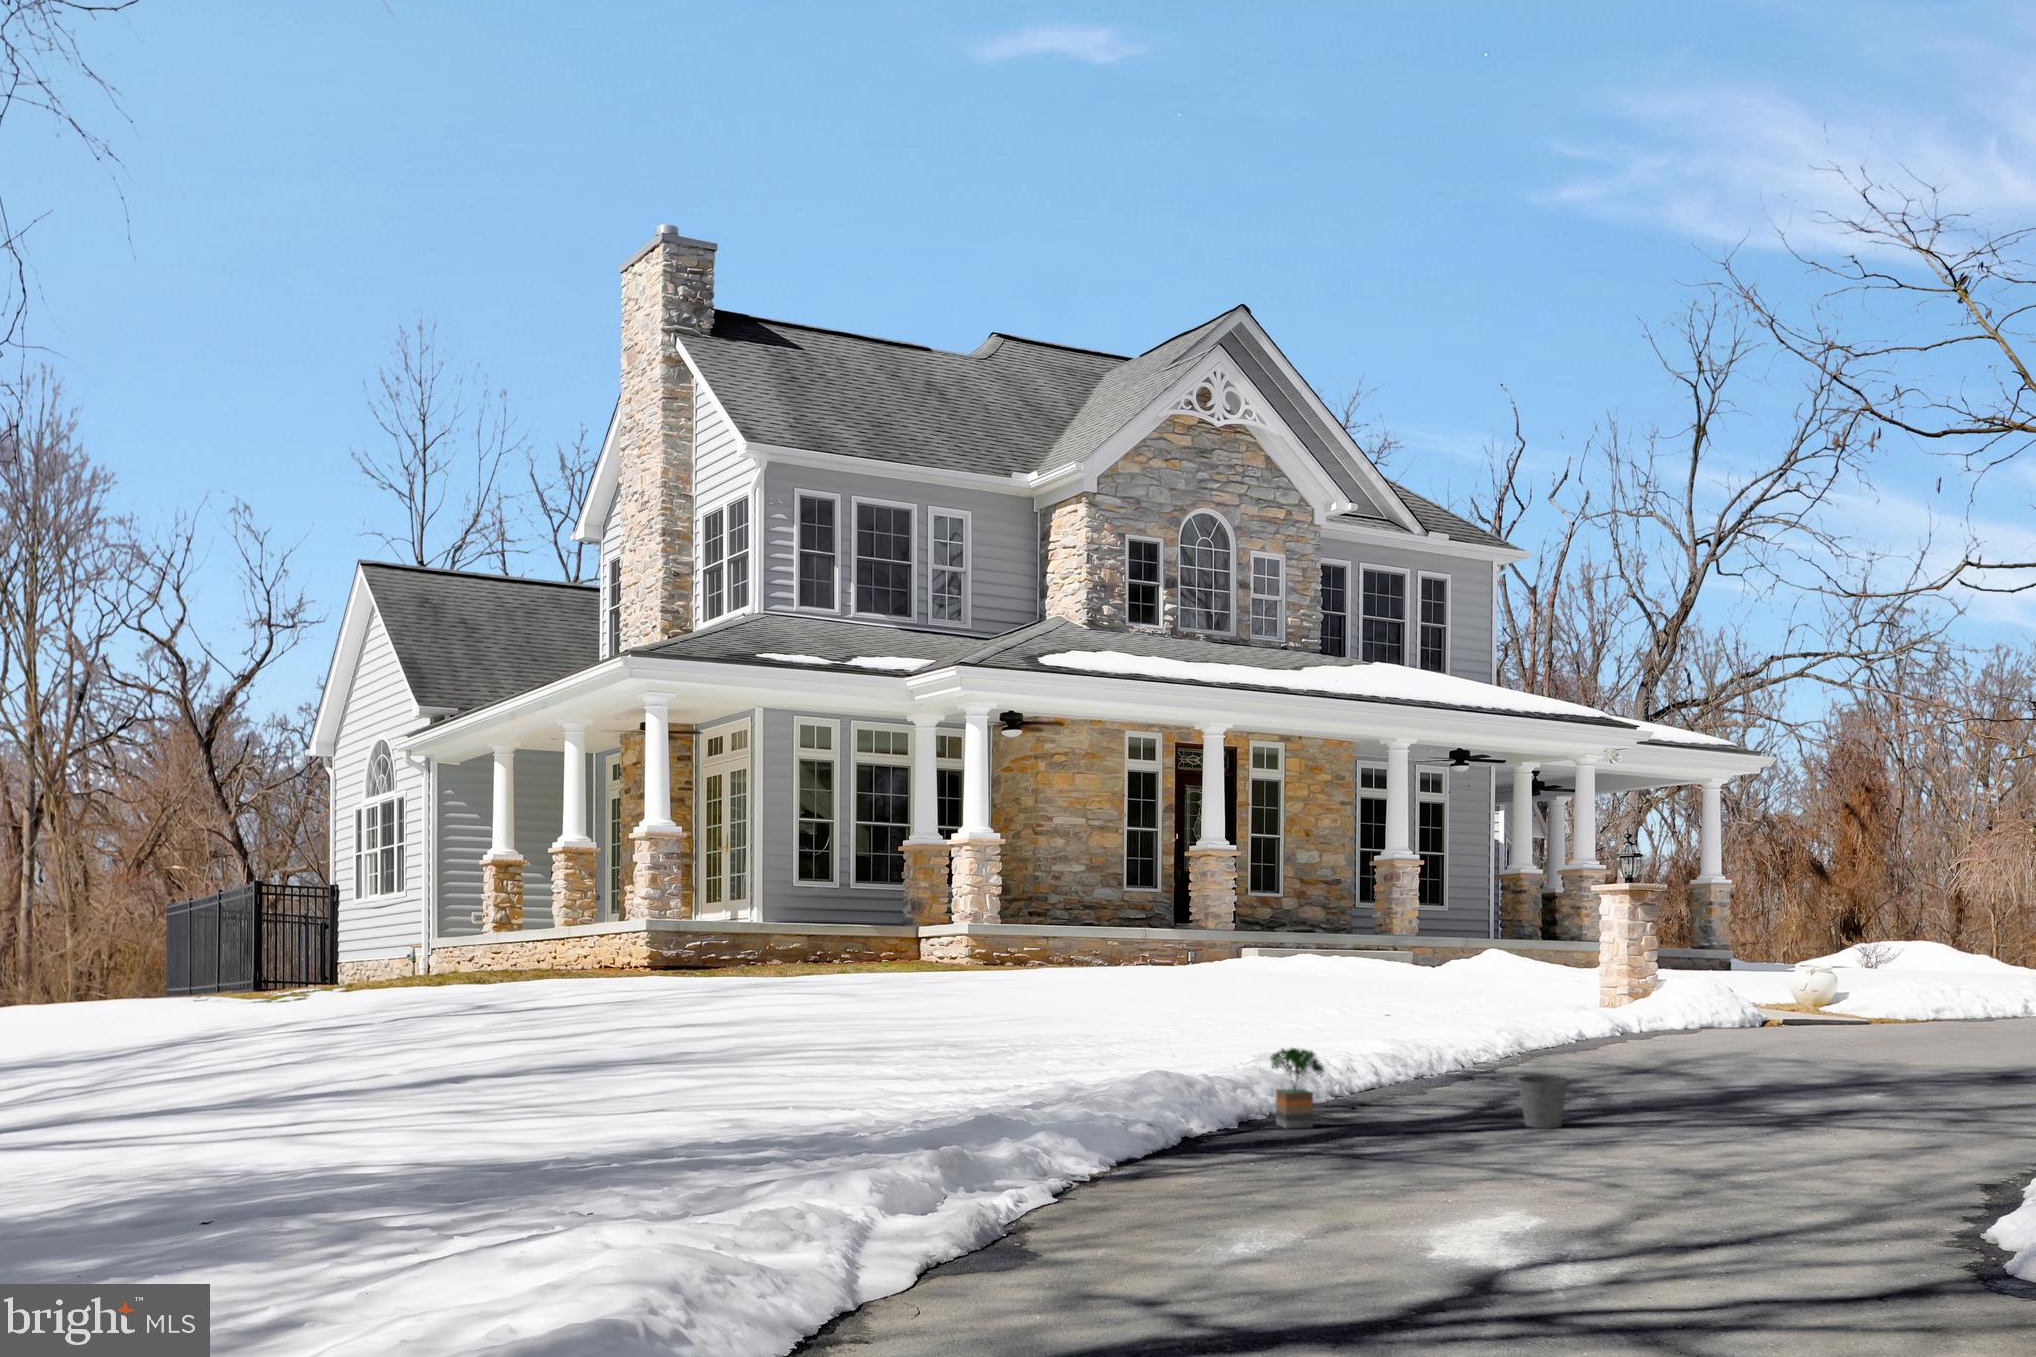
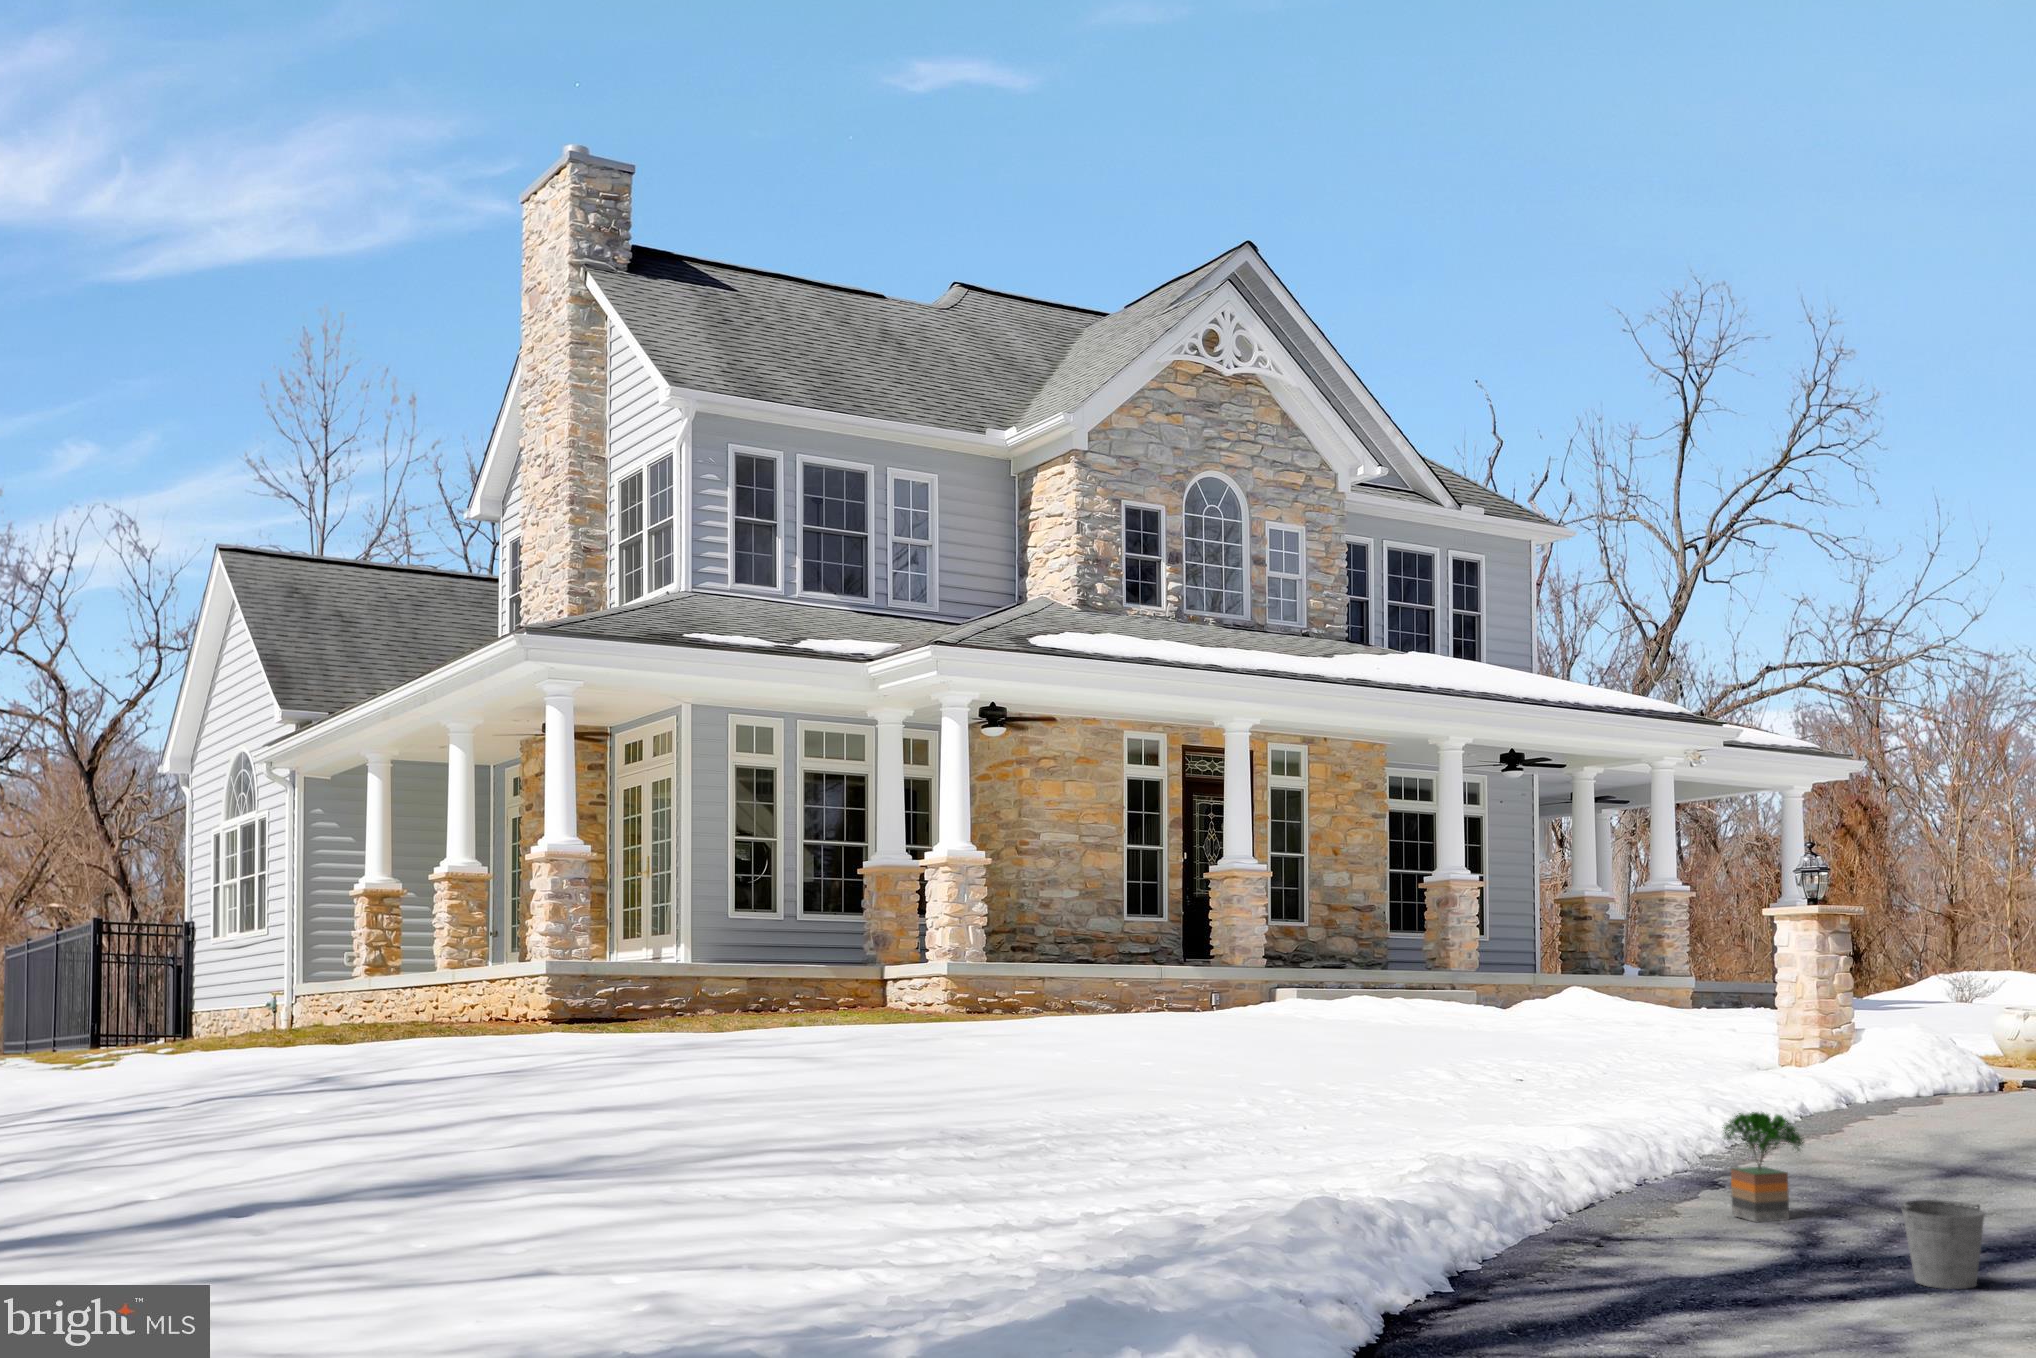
potted tree: present [1270,1048,1324,1129] -> present [1722,1112,1804,1222]

